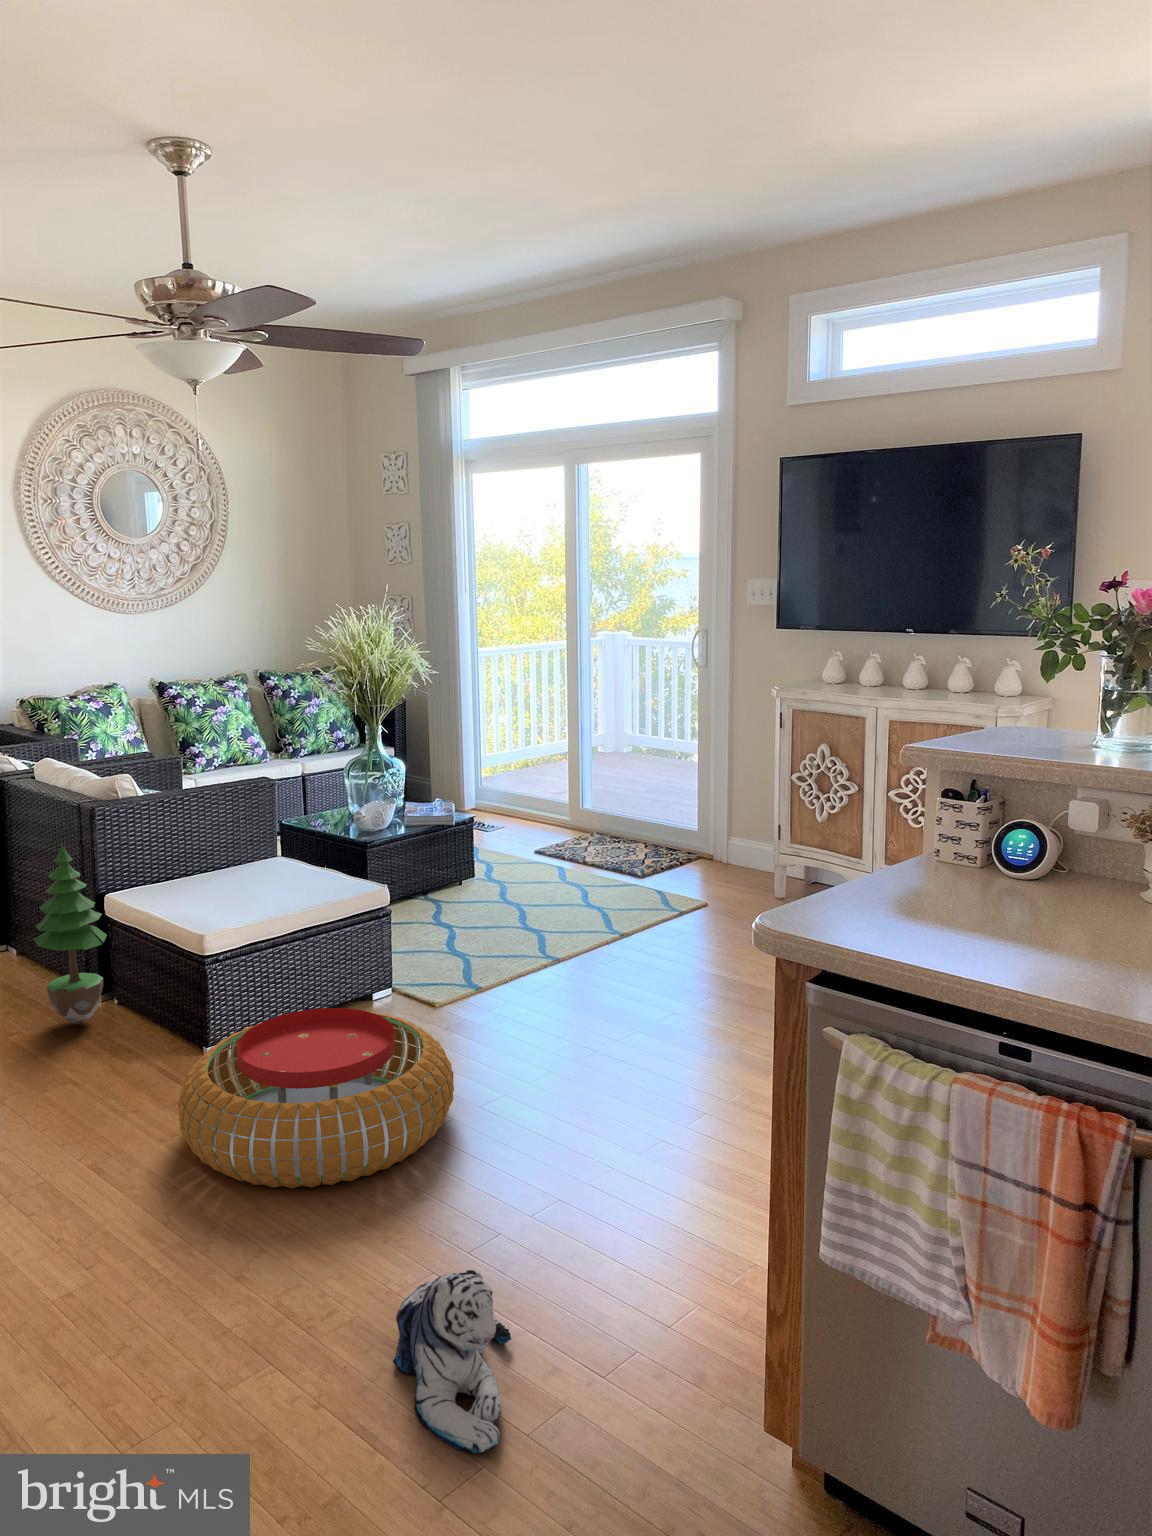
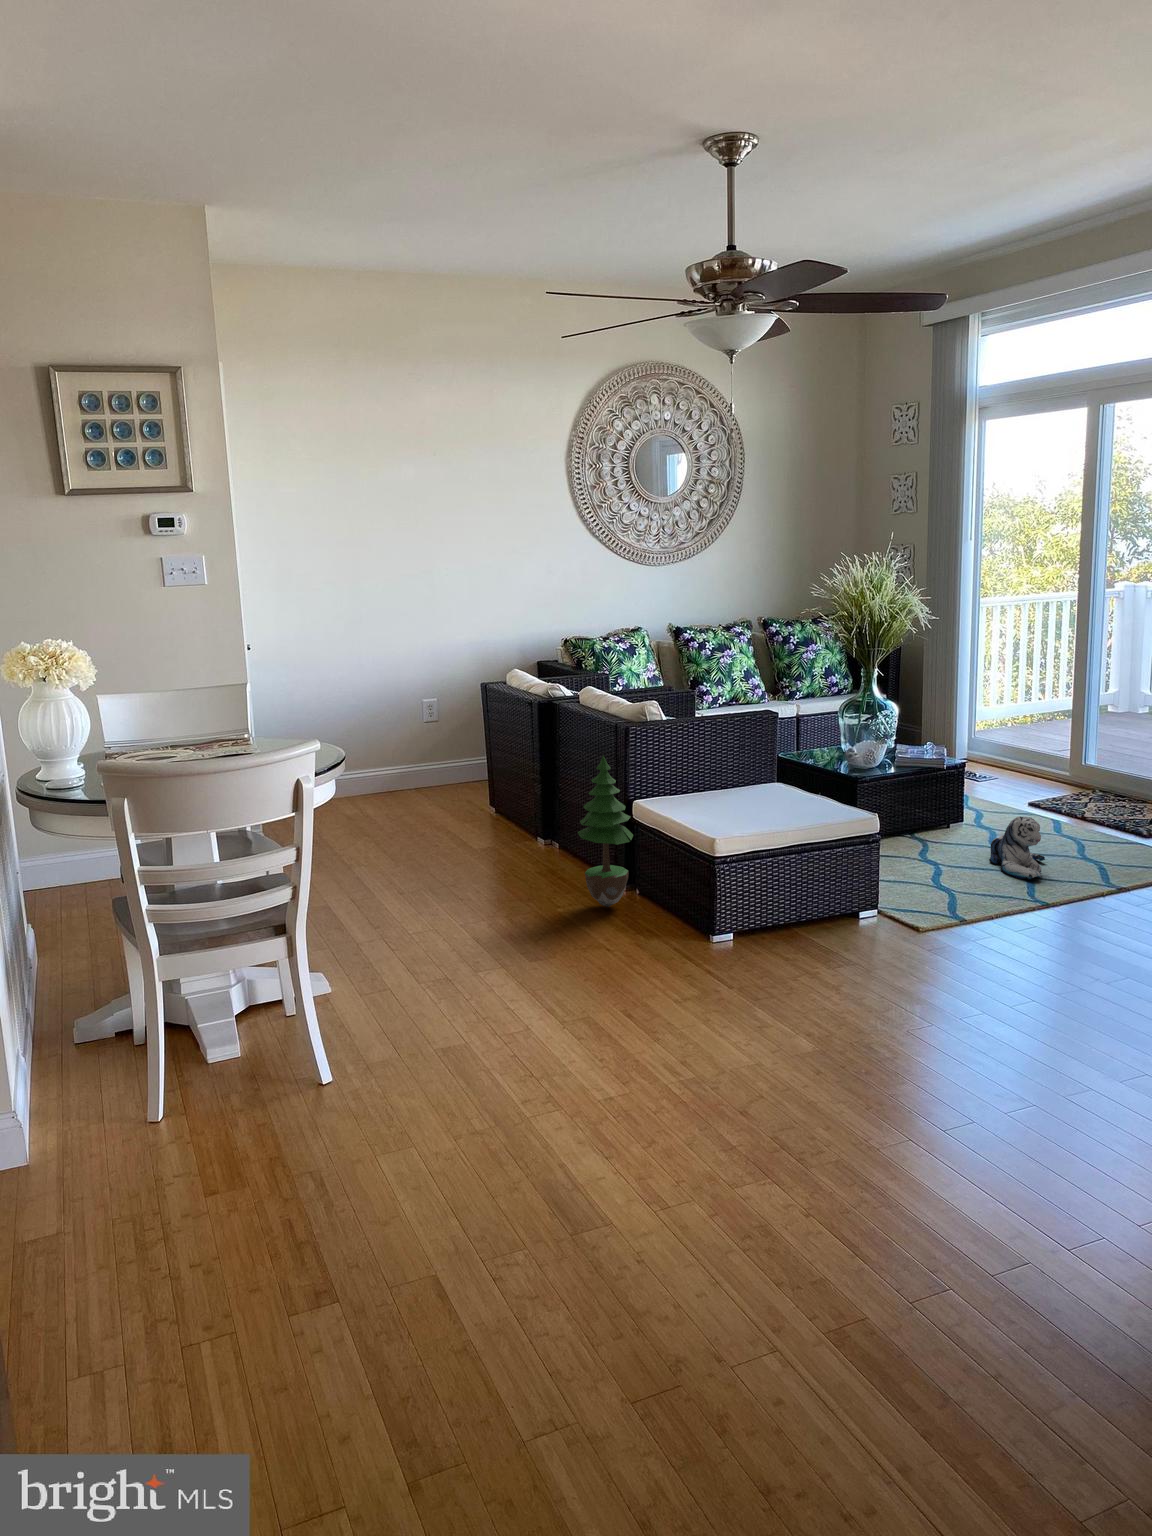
pouf: present [178,1008,454,1188] -> none [691,910,934,1057]
plush toy: present [393,1270,511,1455] -> present [989,817,1045,880]

